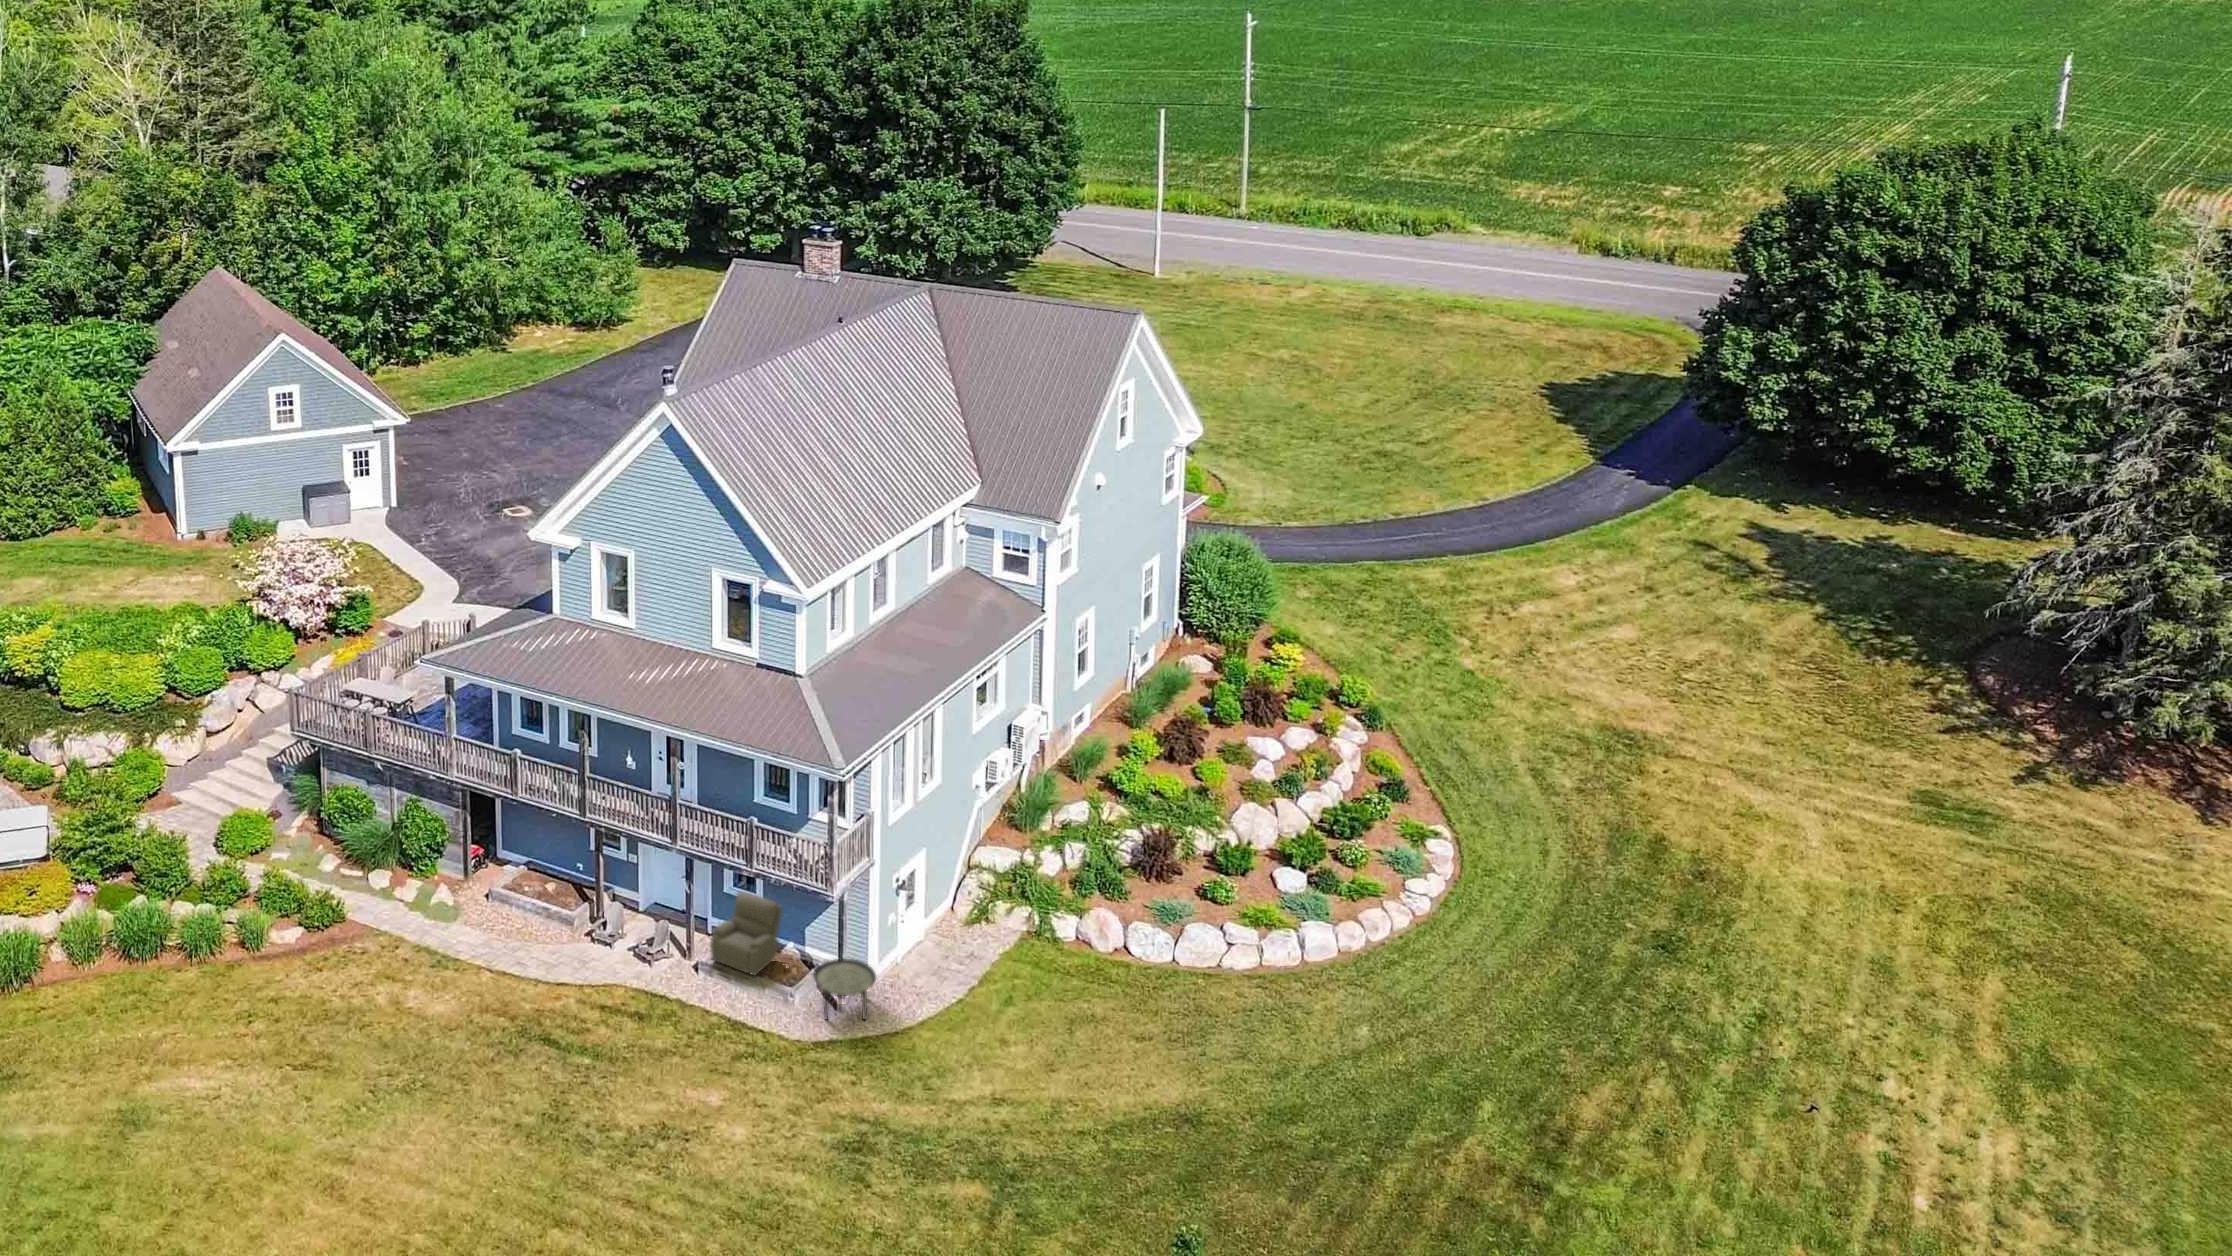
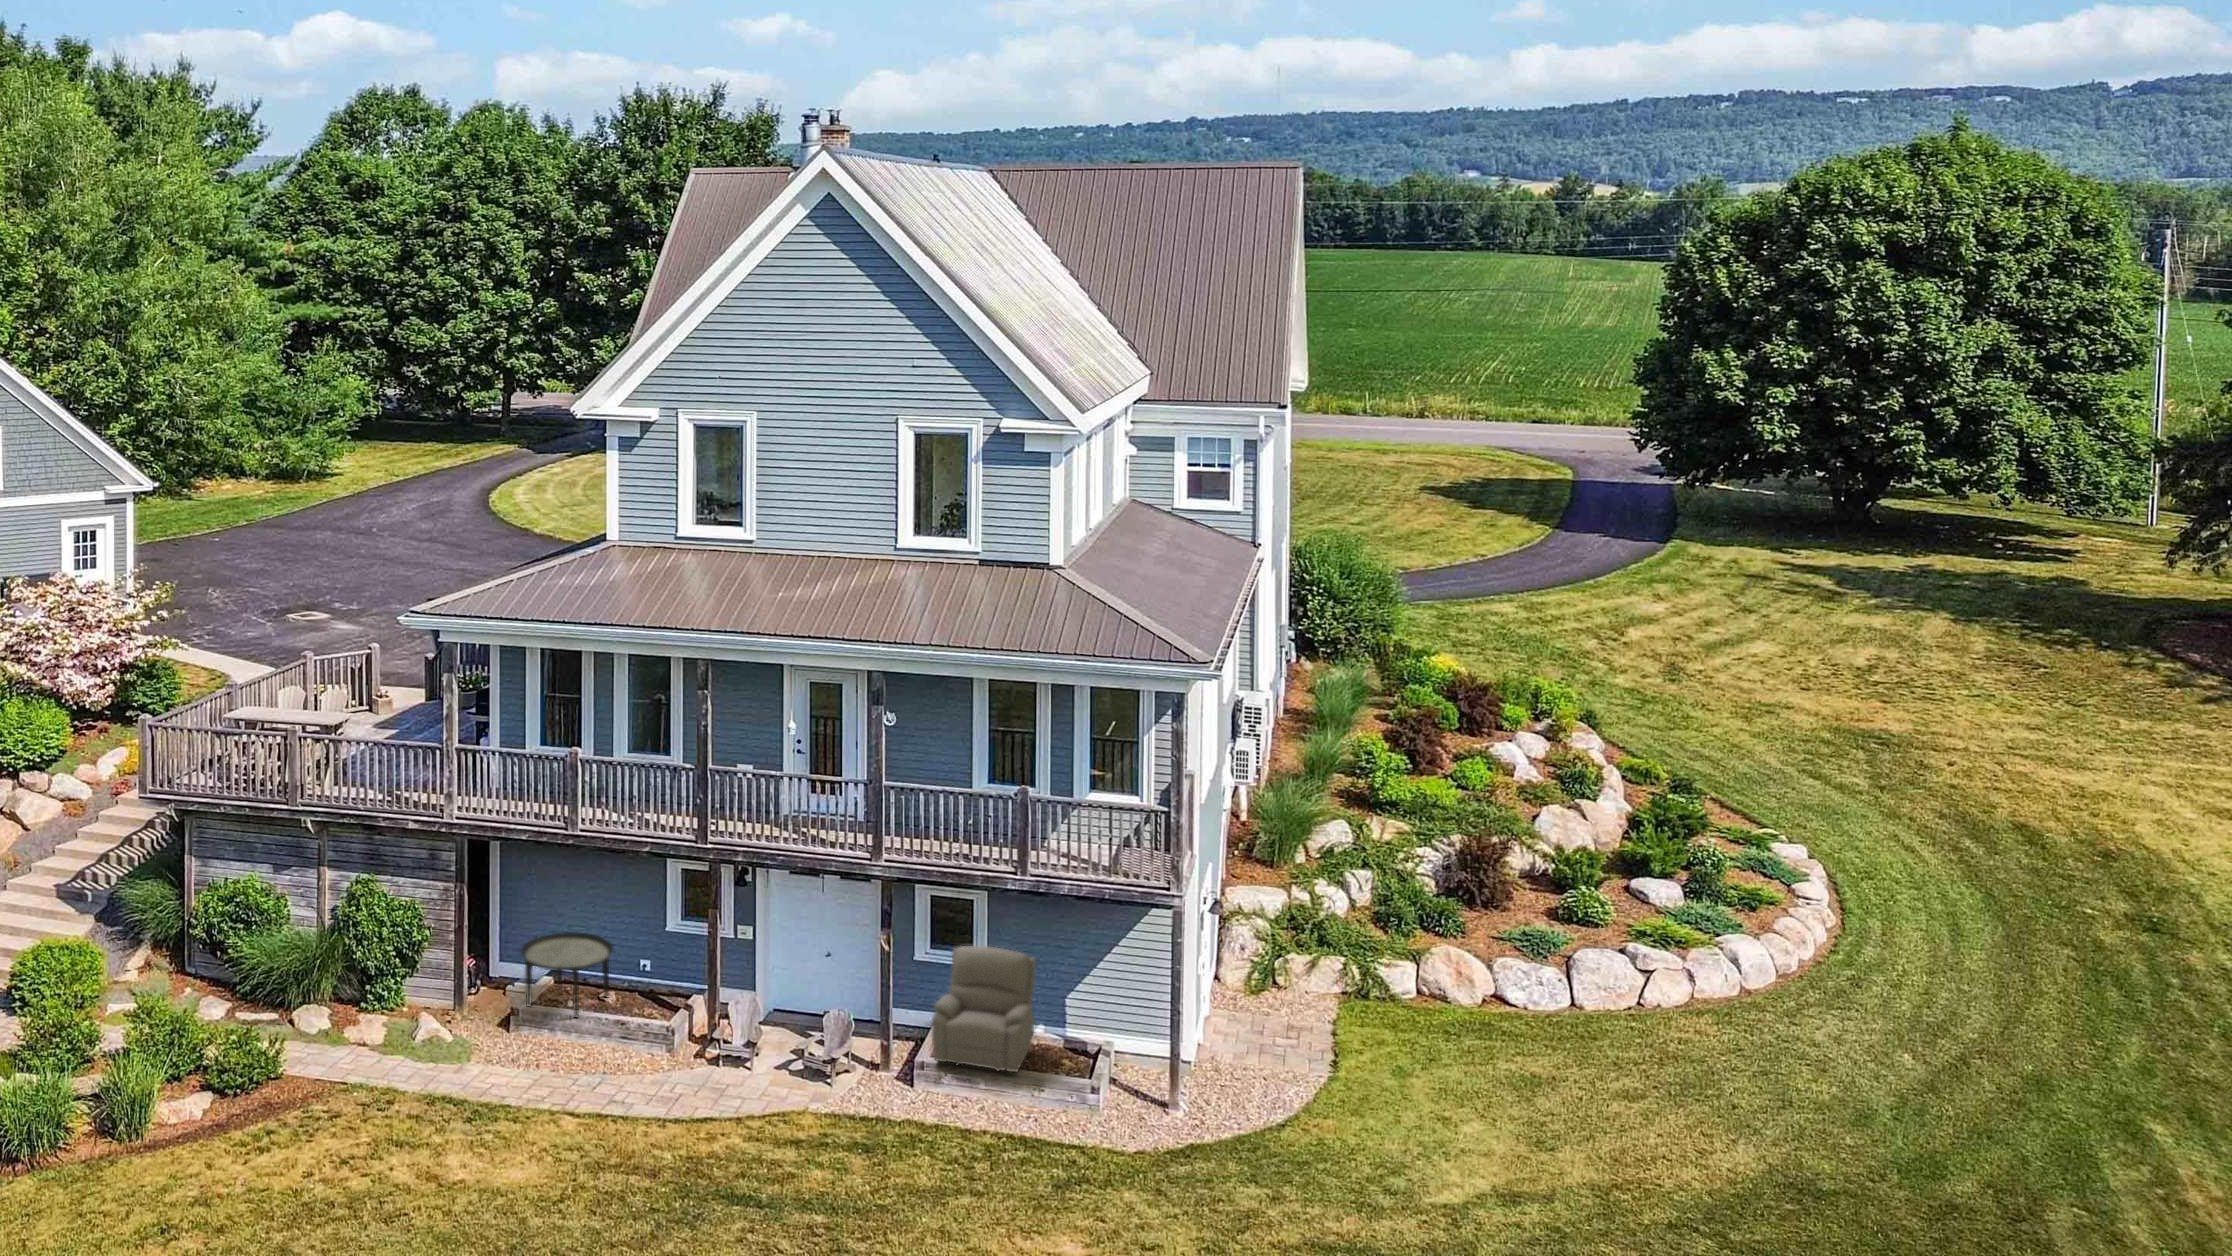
round table: present [813,959,876,1020] -> present [521,932,613,1017]

